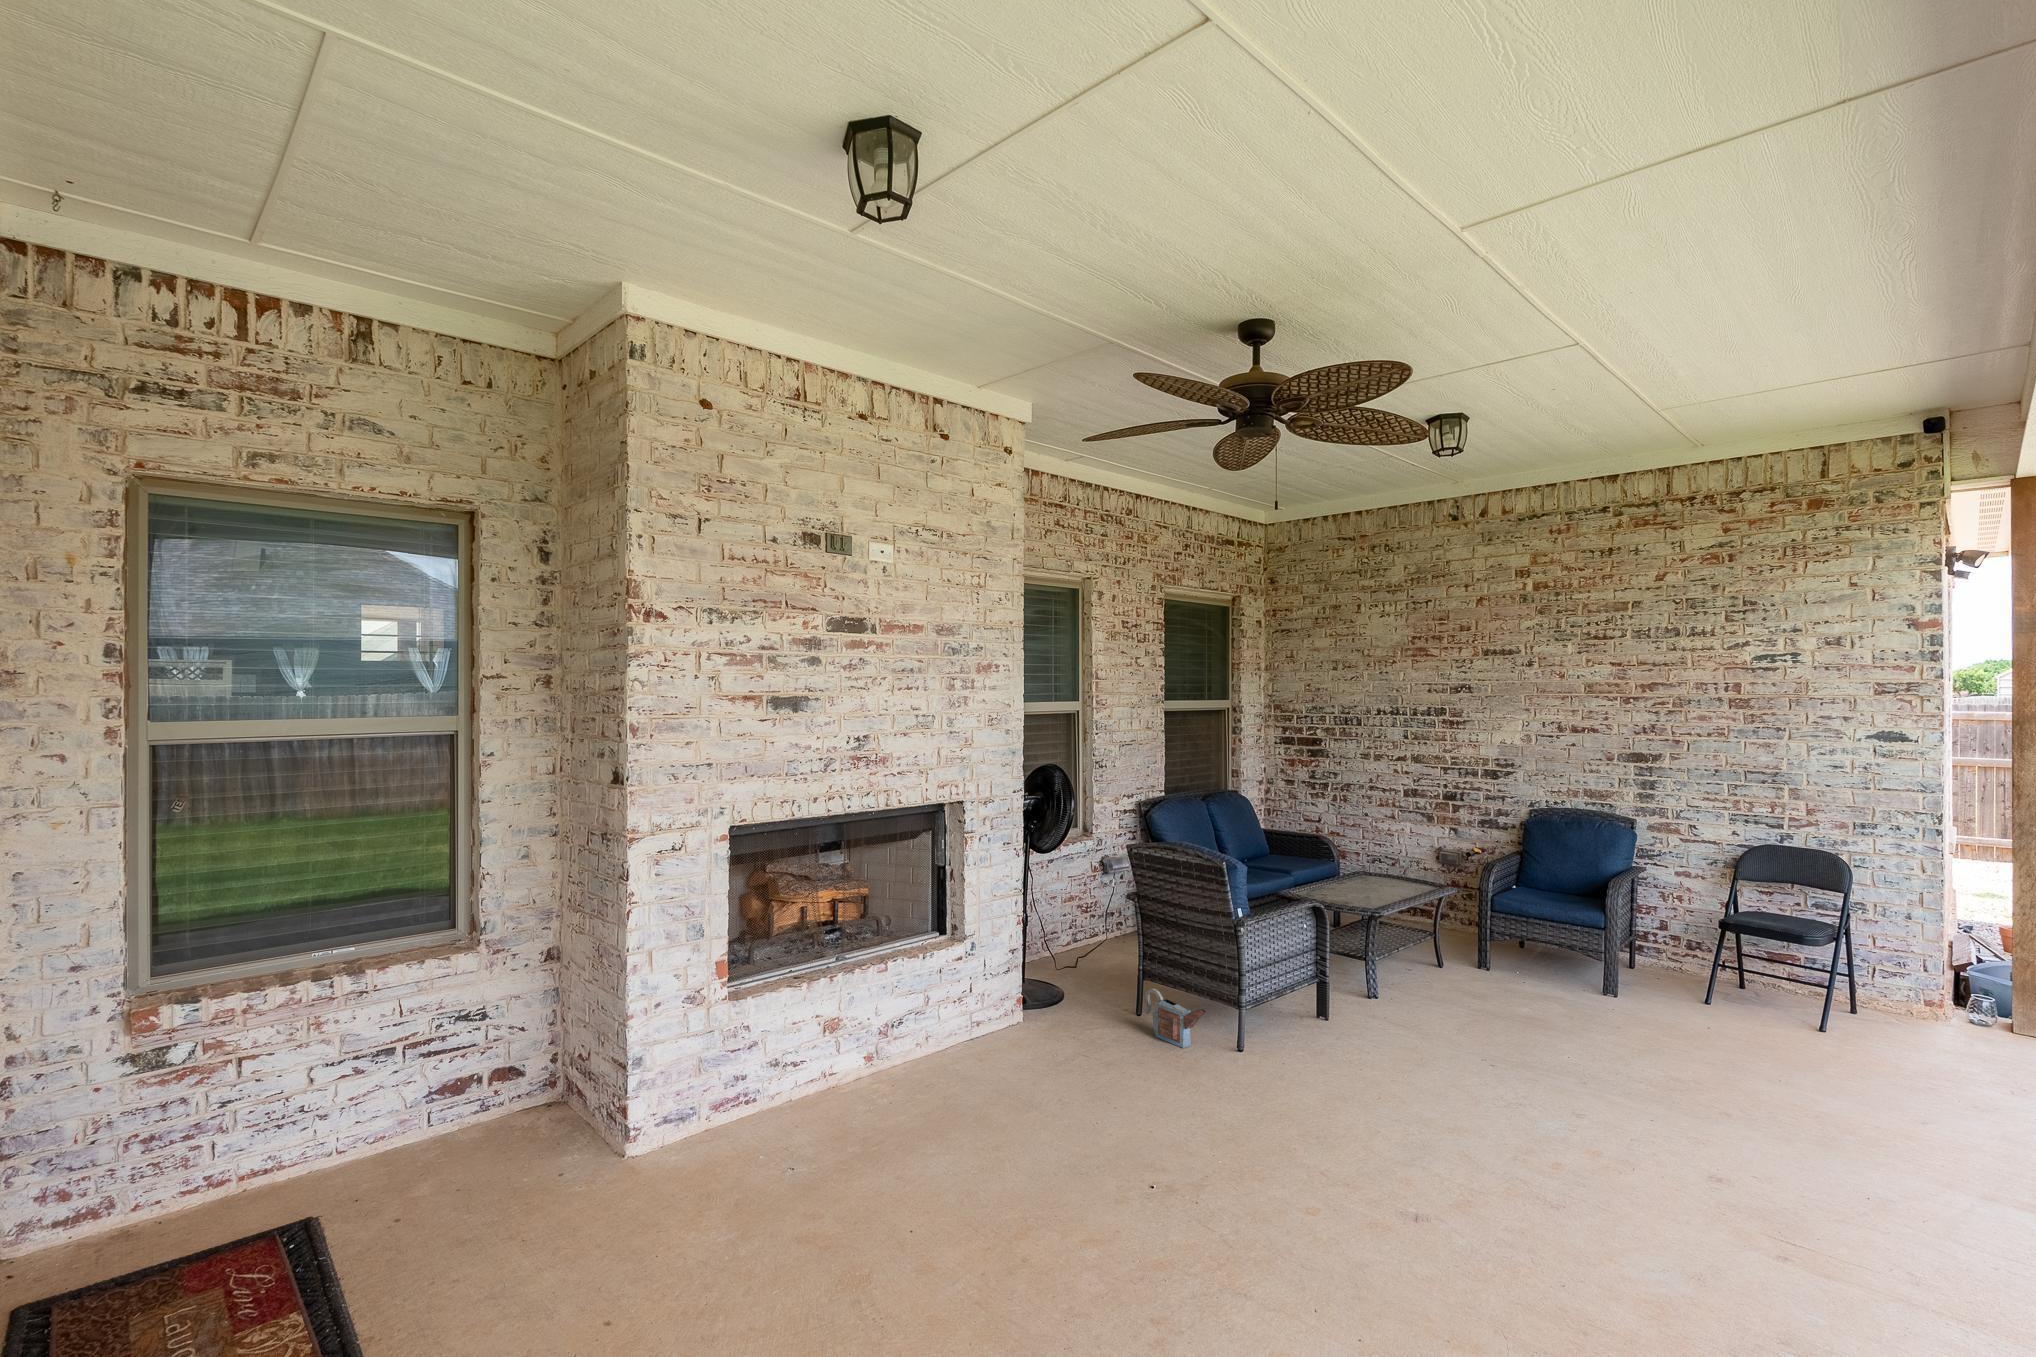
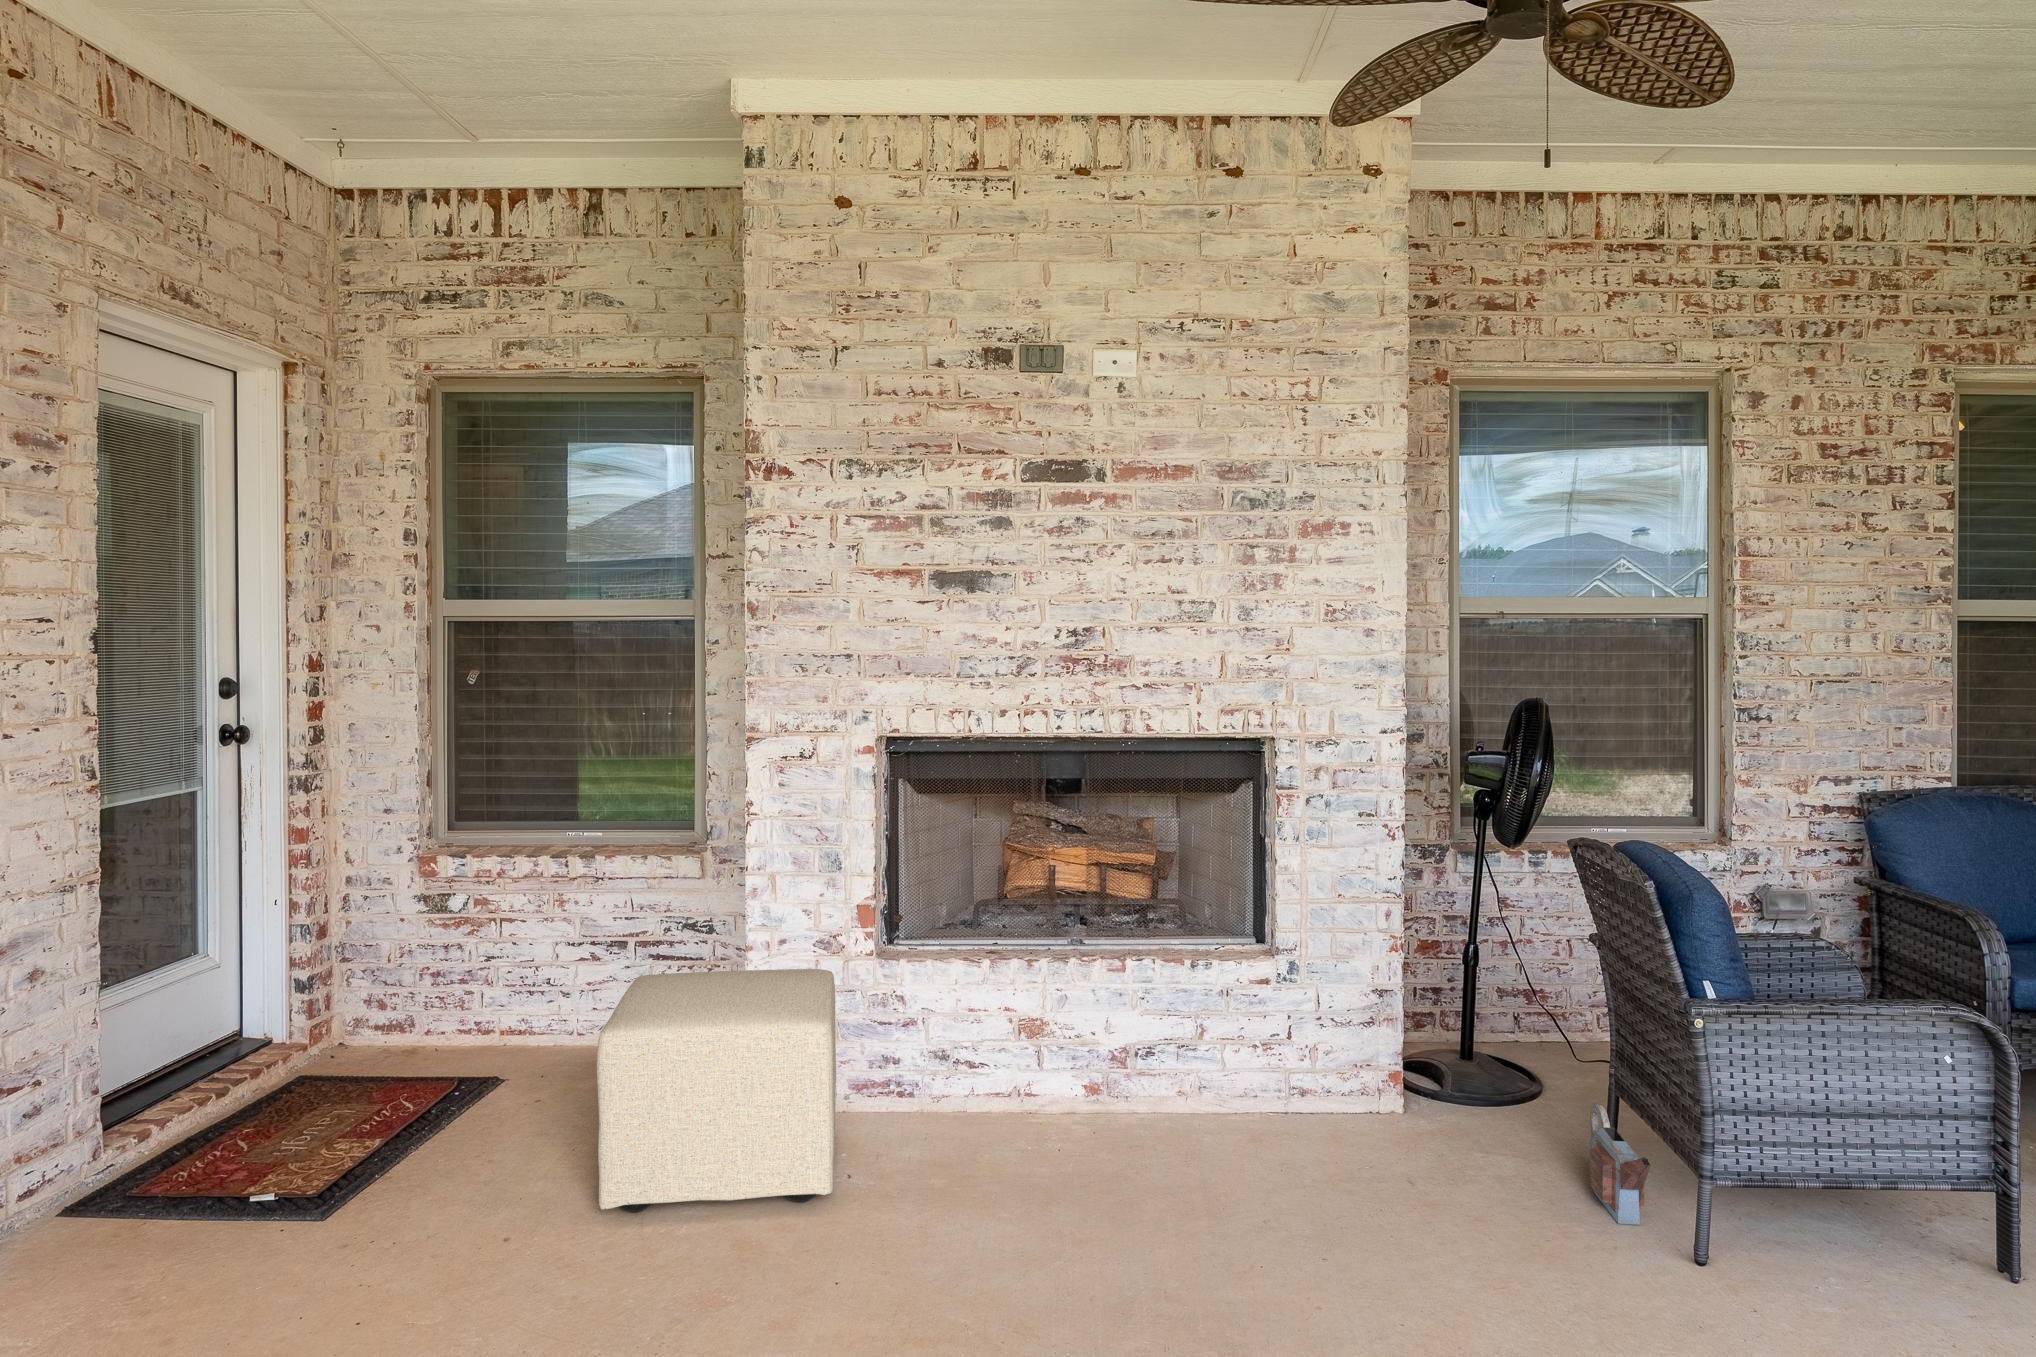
ottoman: none [565,1021,814,1265] -> present [596,969,836,1212]

